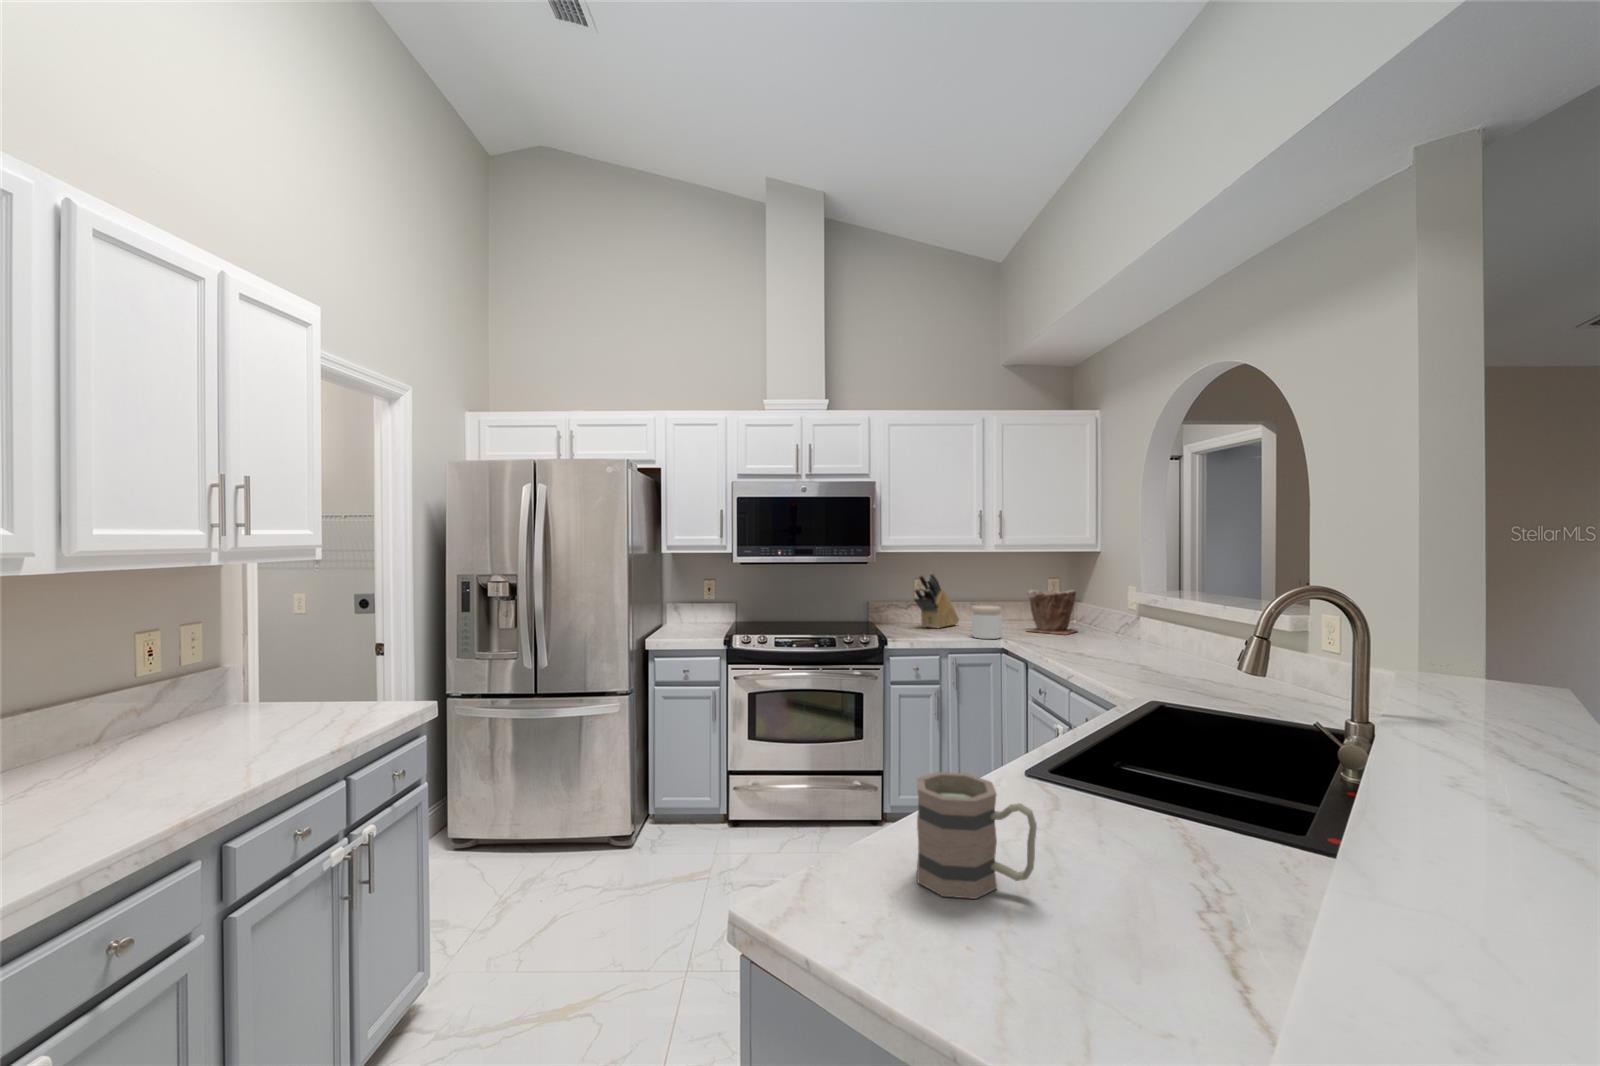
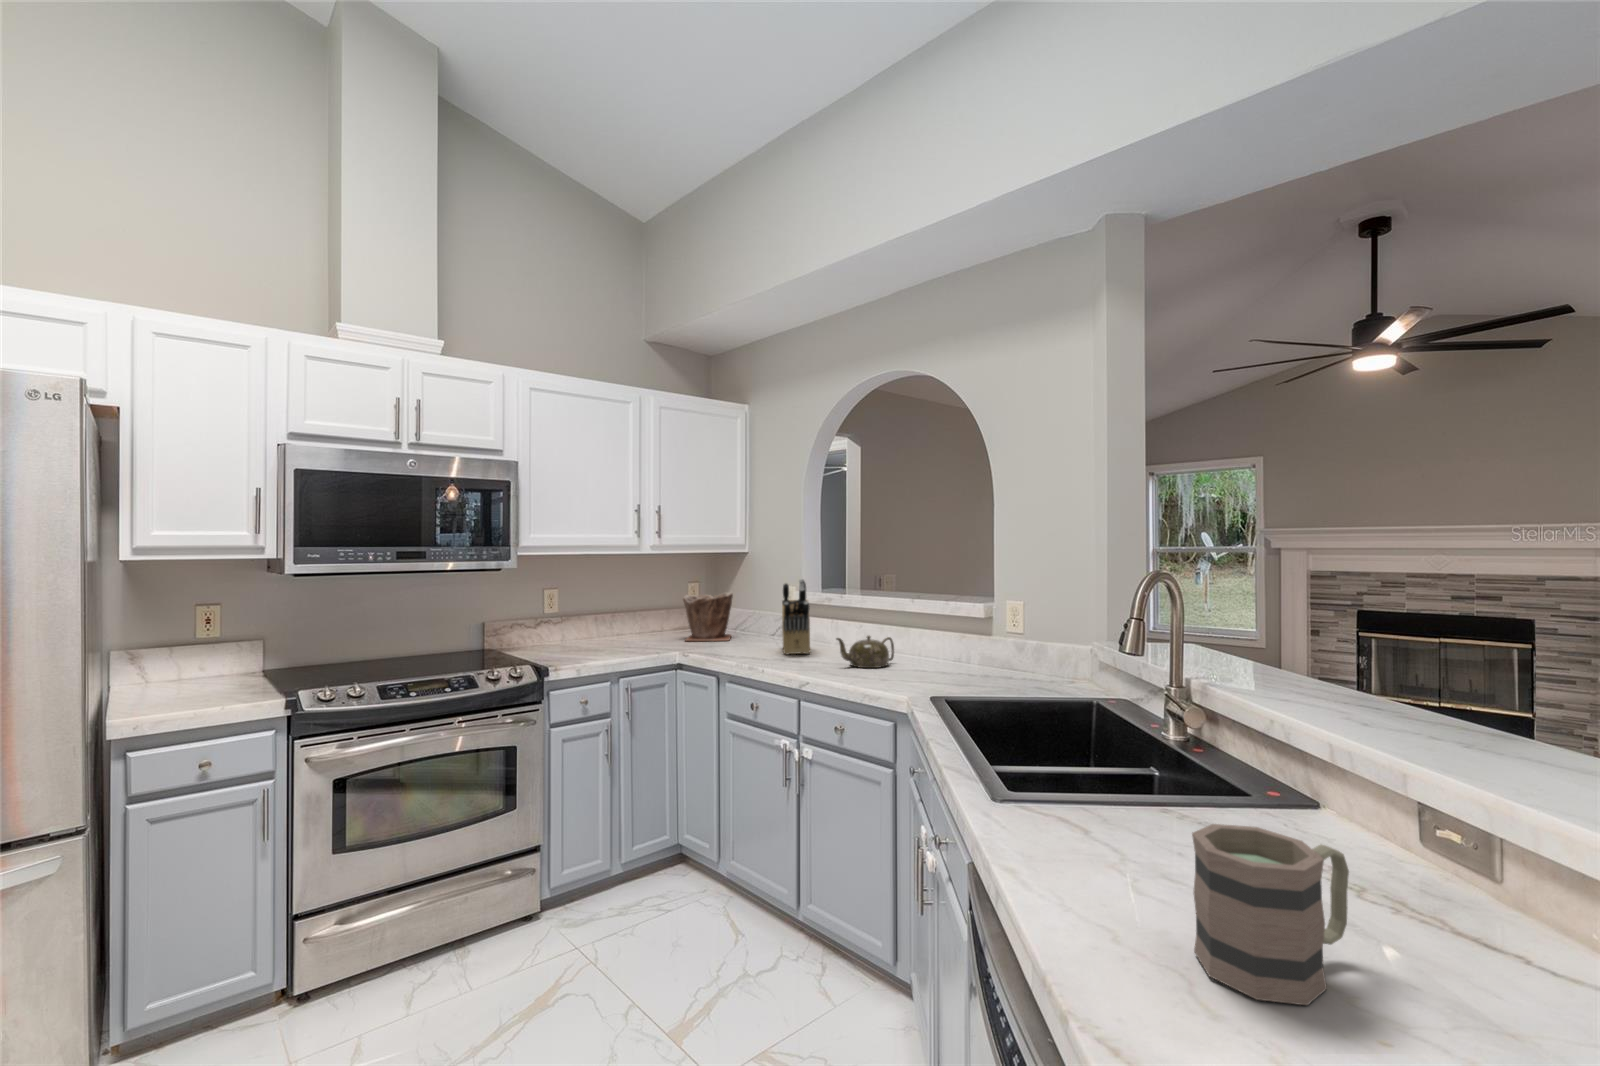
knife block: present [914,573,959,628] -> present [782,579,810,655]
jar: present [972,606,1002,639] -> none [644,615,678,654]
teapot: none [1110,637,1186,672] -> present [837,636,894,668]

